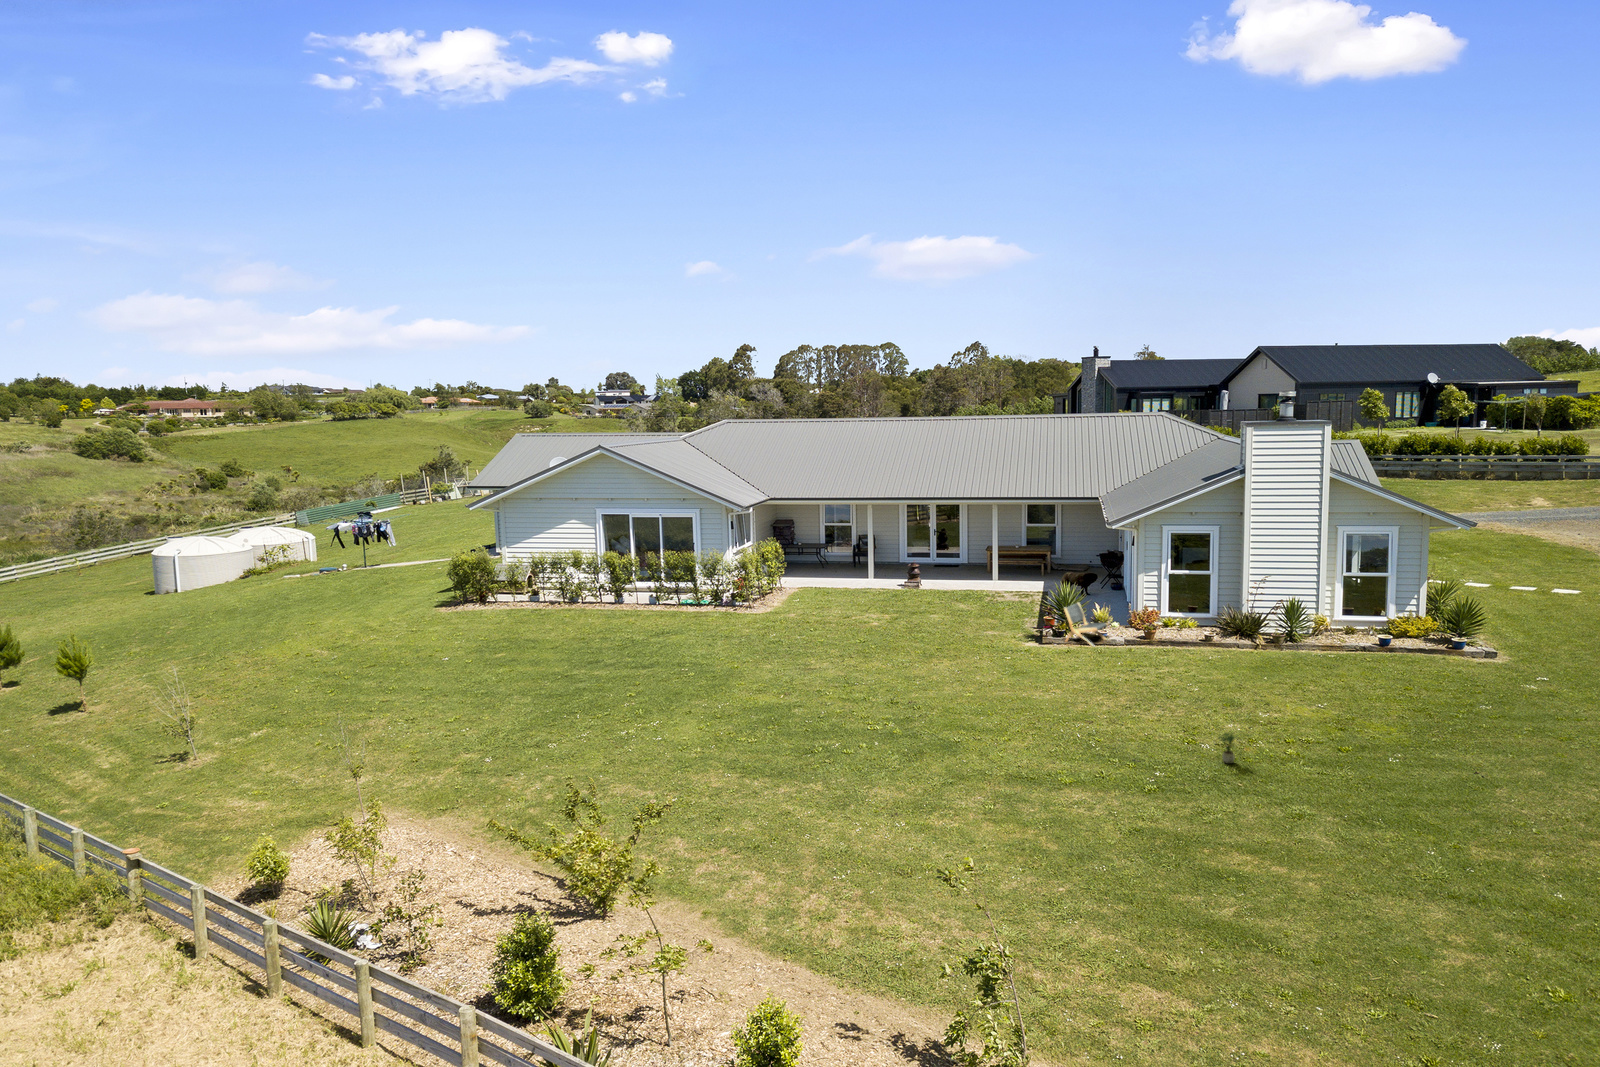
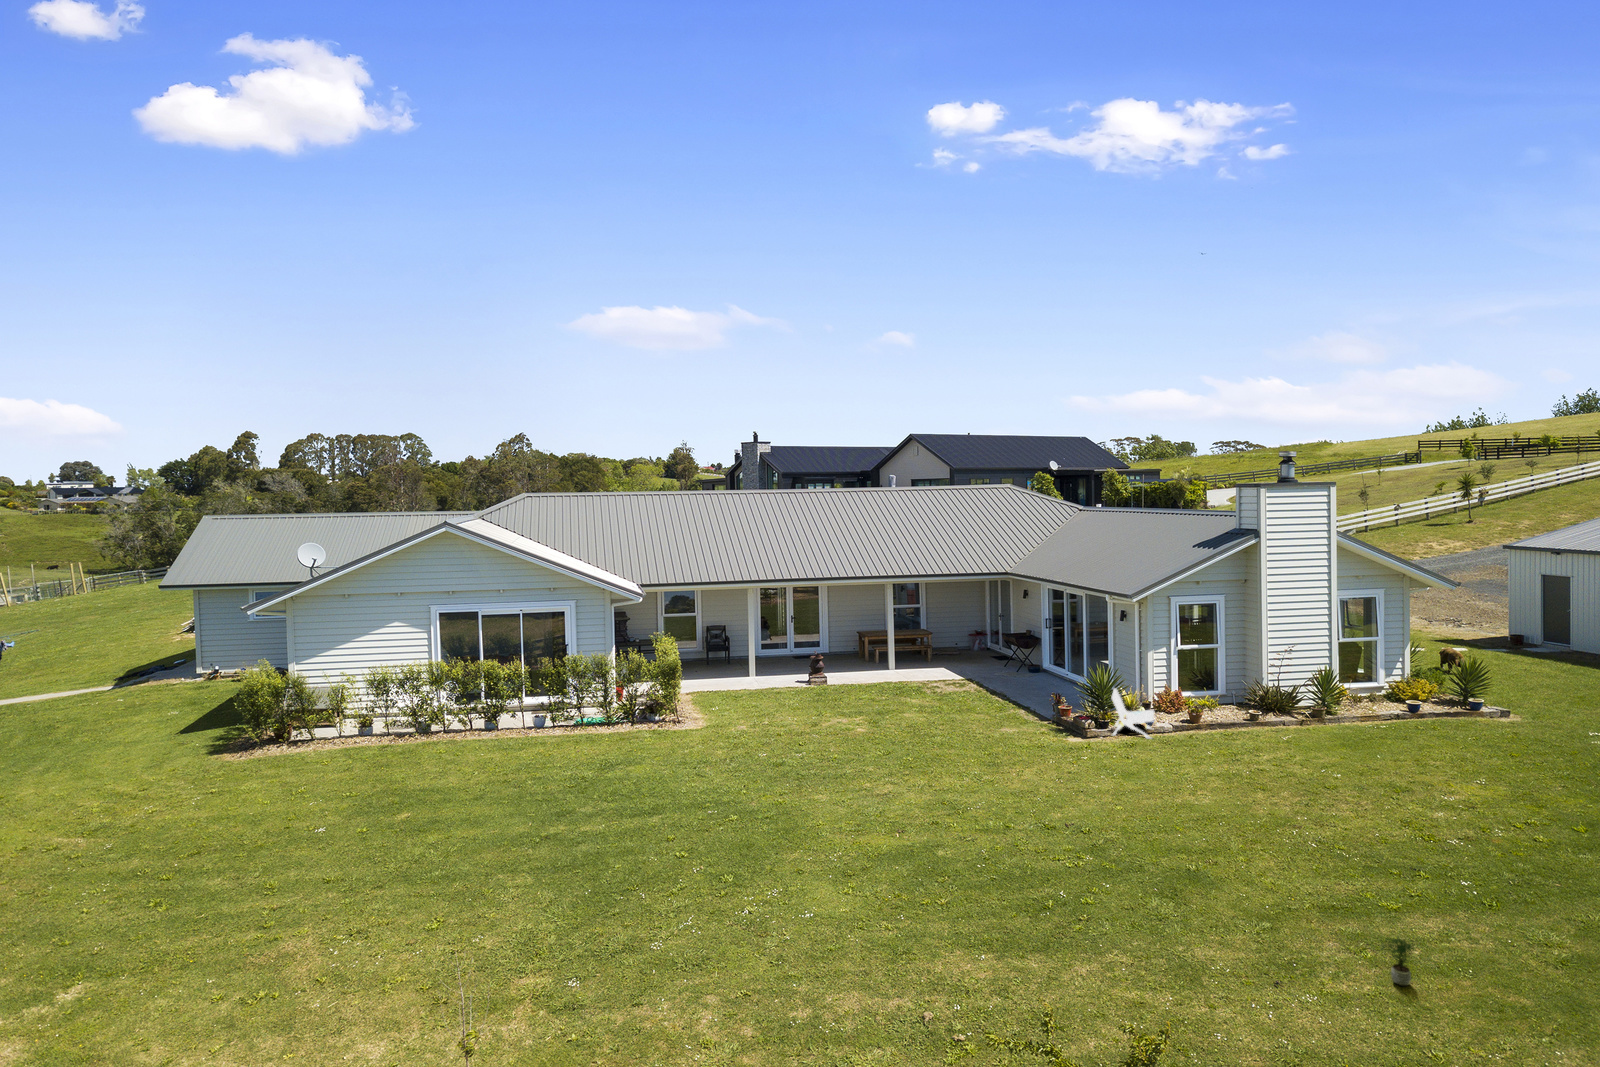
potted plant: present [1219,733,1239,764] -> present [1381,937,1415,987]

